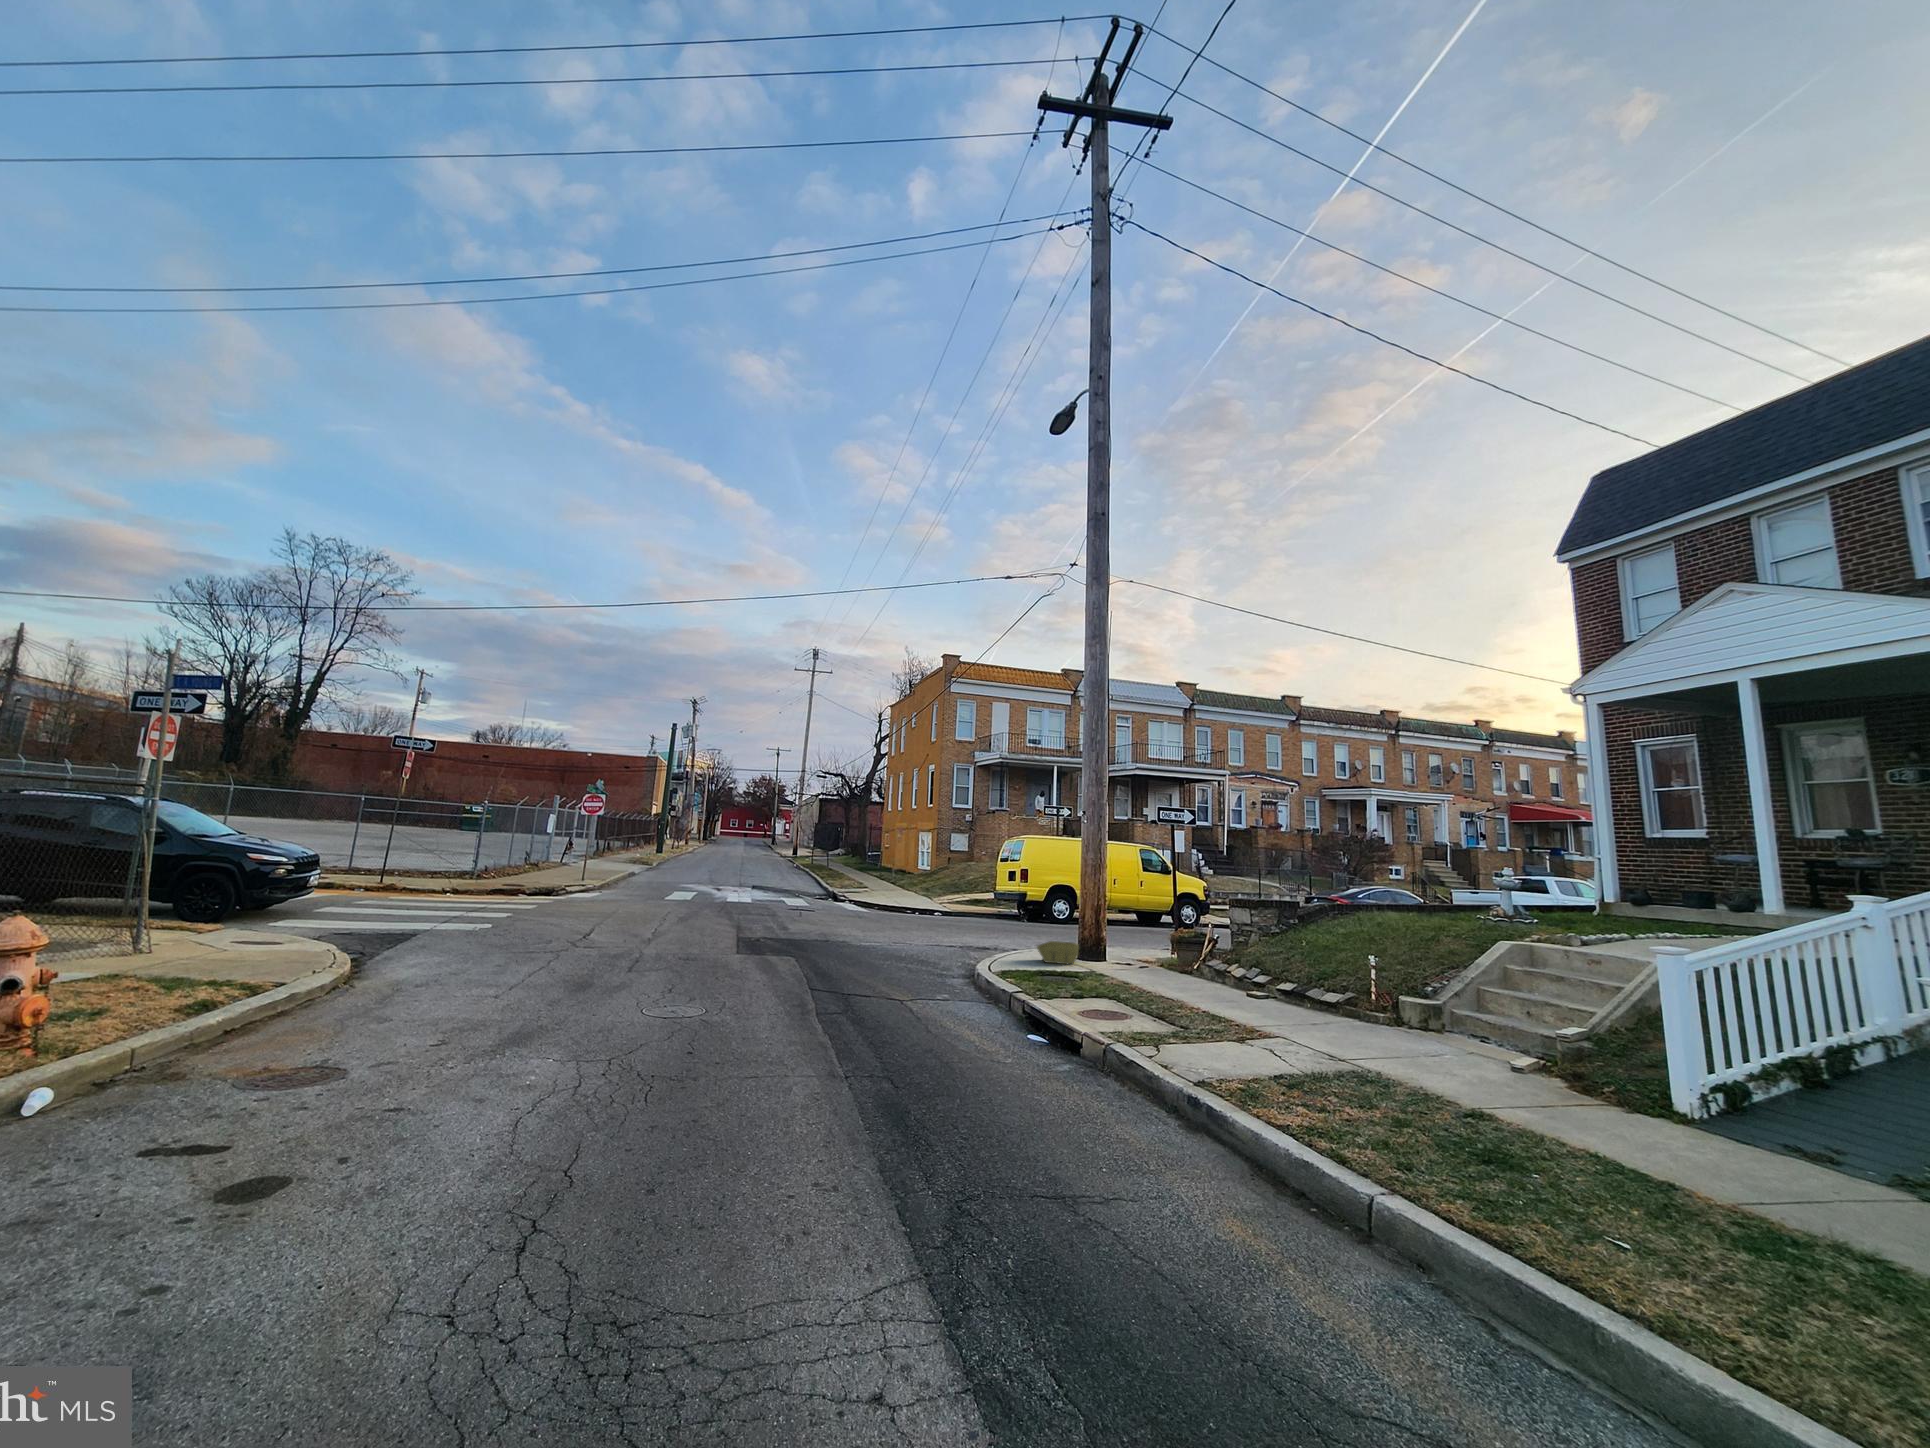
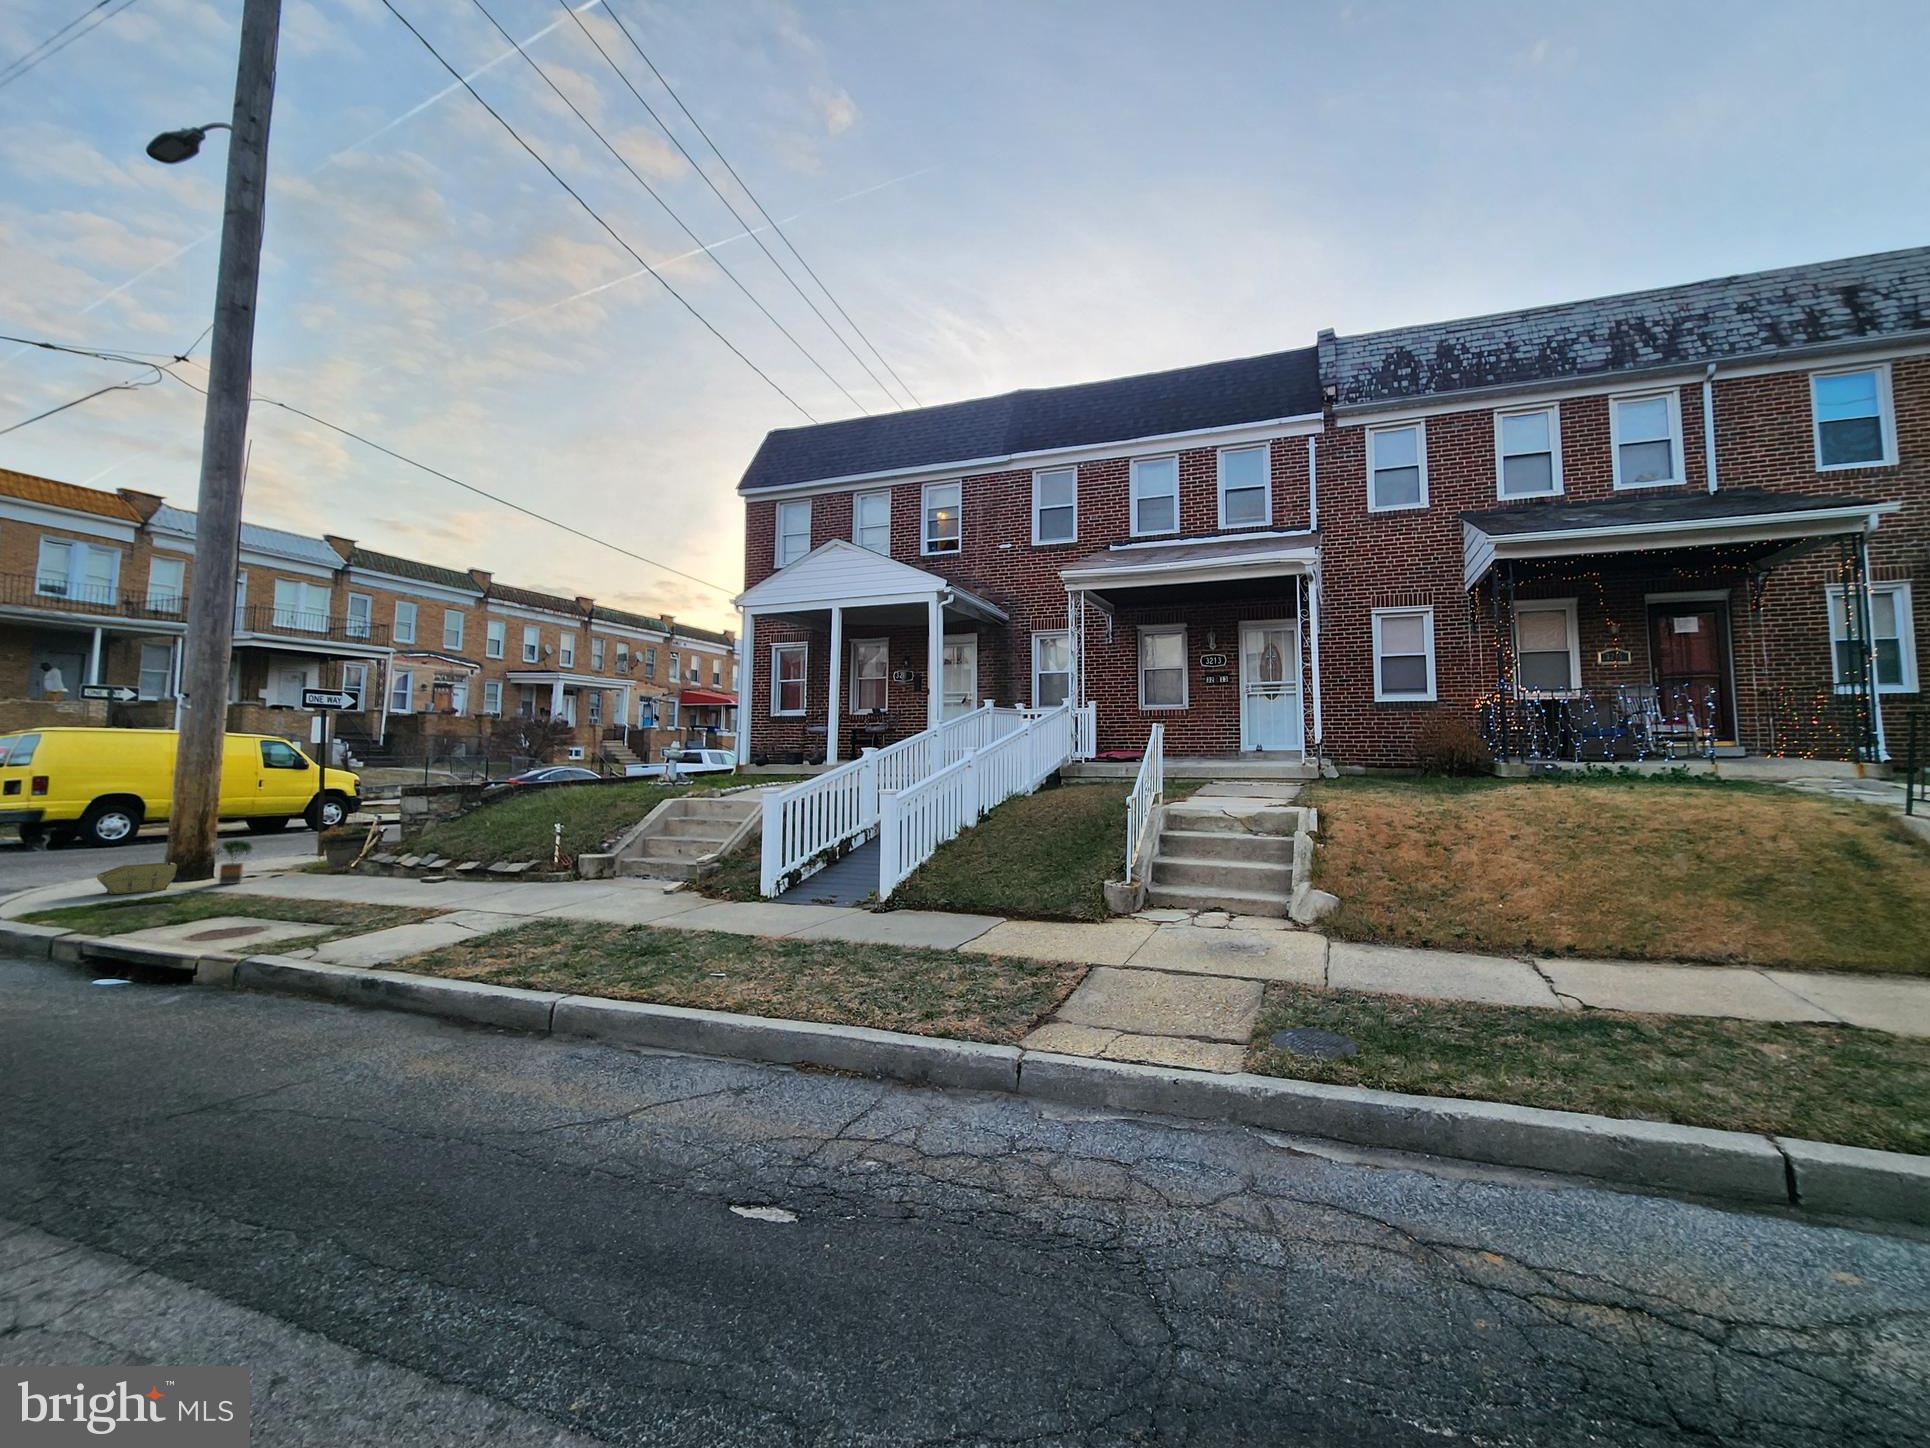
potted tree: none [1100,931,1125,968] -> present [216,841,252,884]

